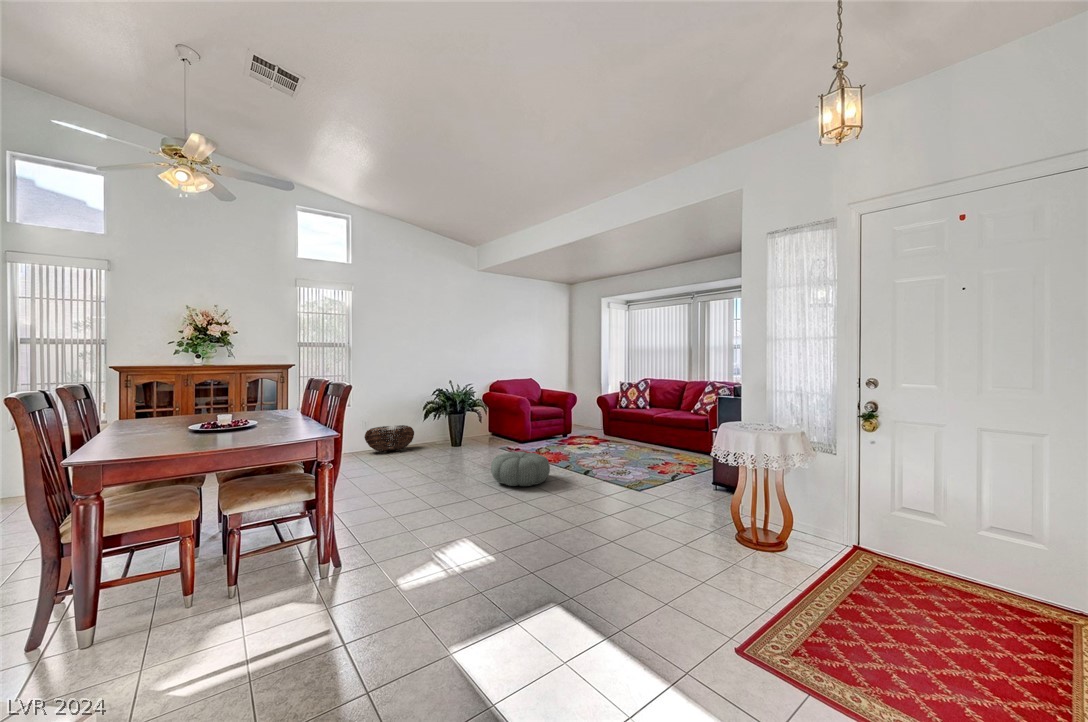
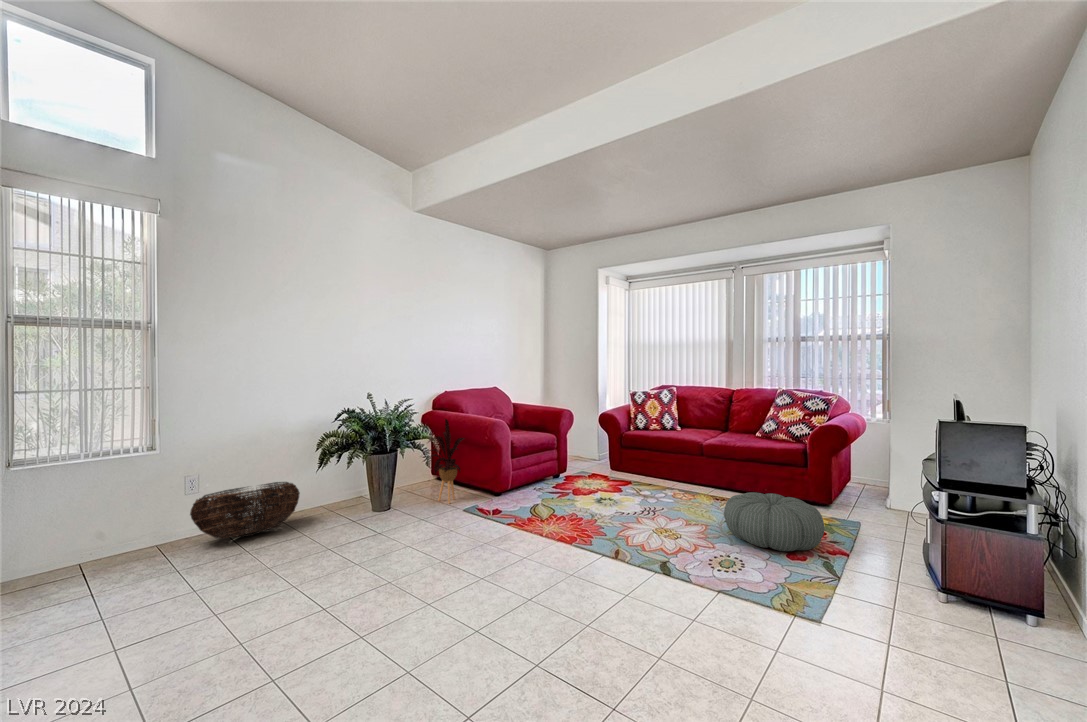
house plant: none [478,395,506,445] -> present [428,419,465,503]
pouf: present [491,452,550,486] -> present [724,492,824,551]

